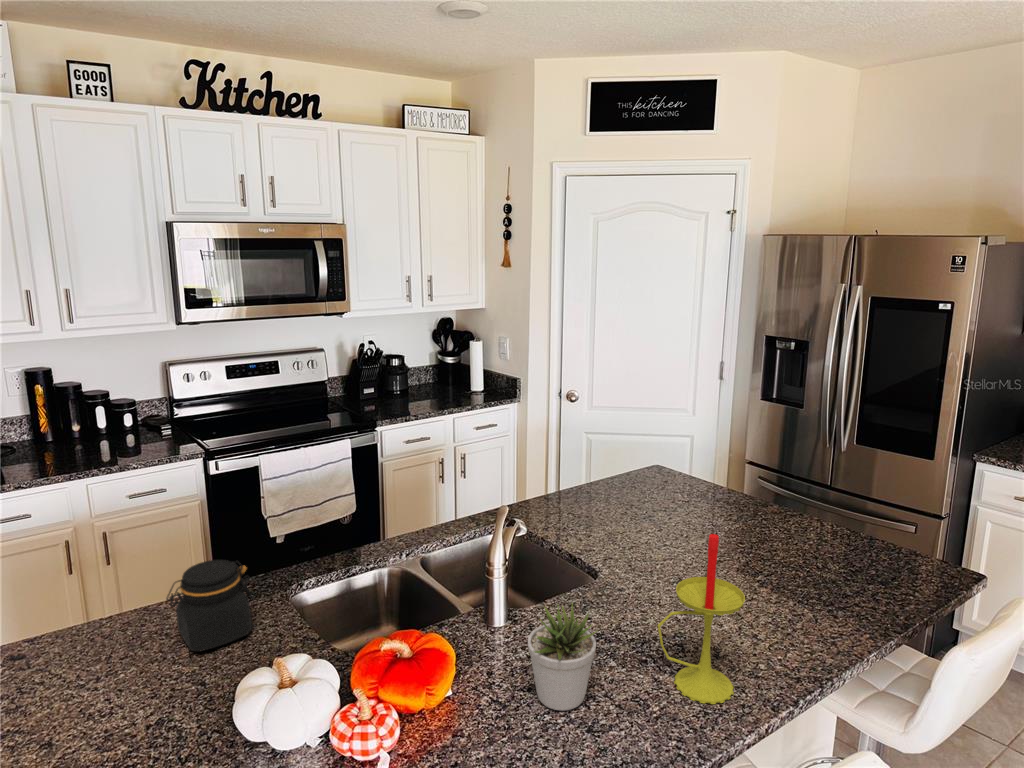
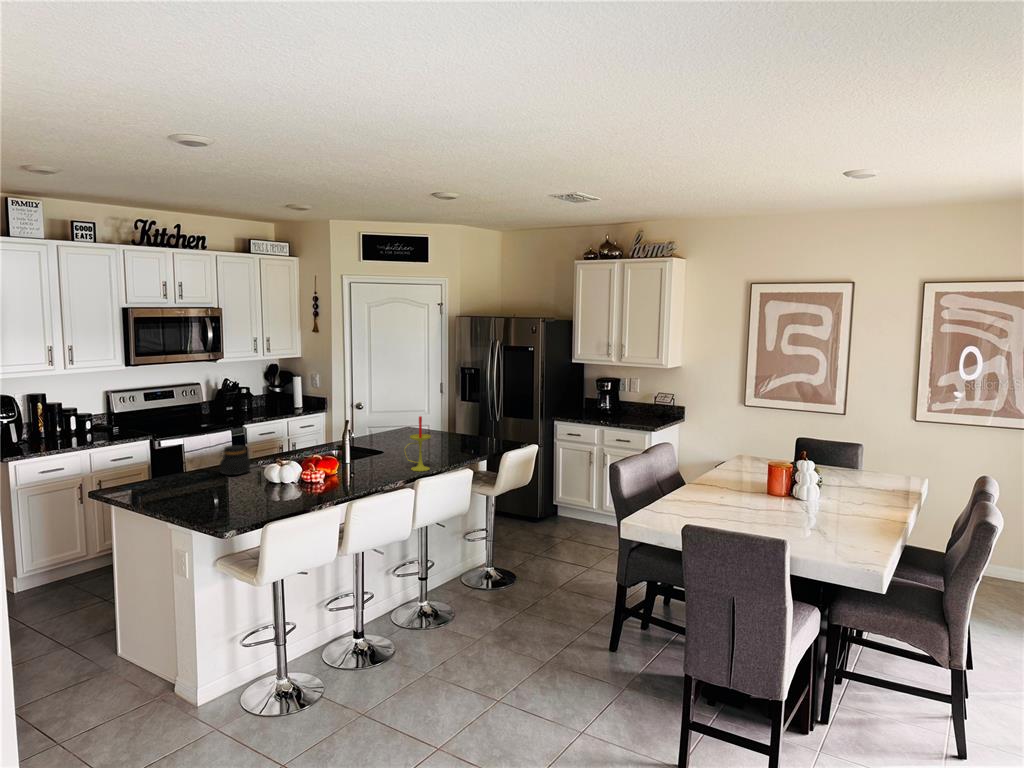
potted plant: present [528,604,596,711] -> none [361,440,385,475]

